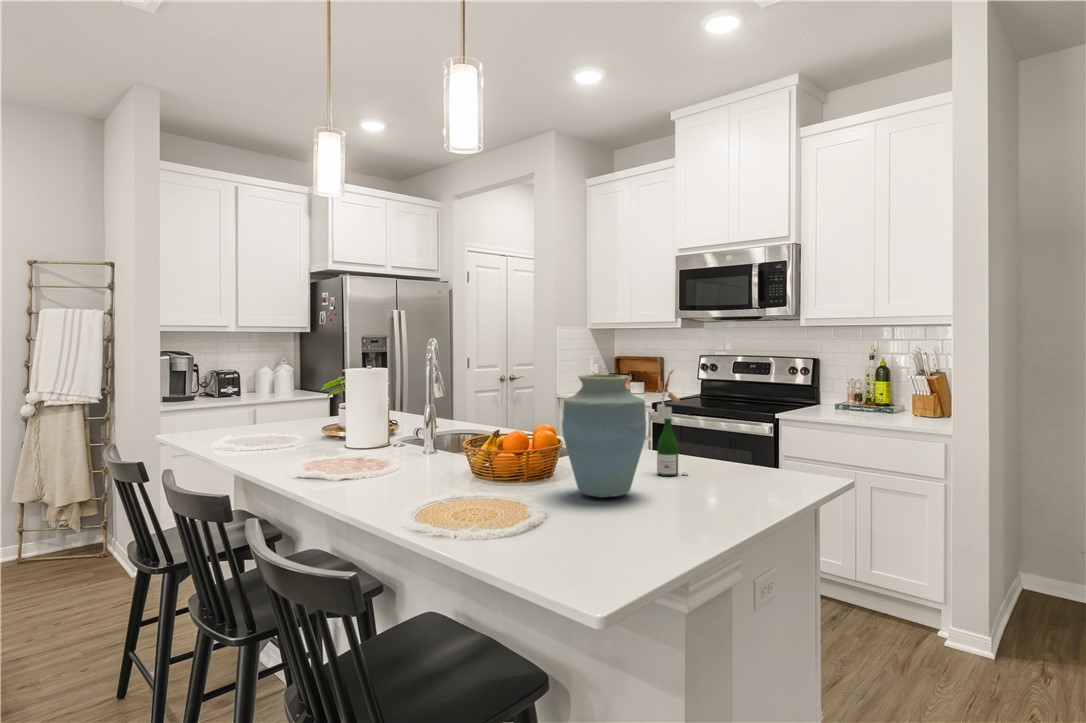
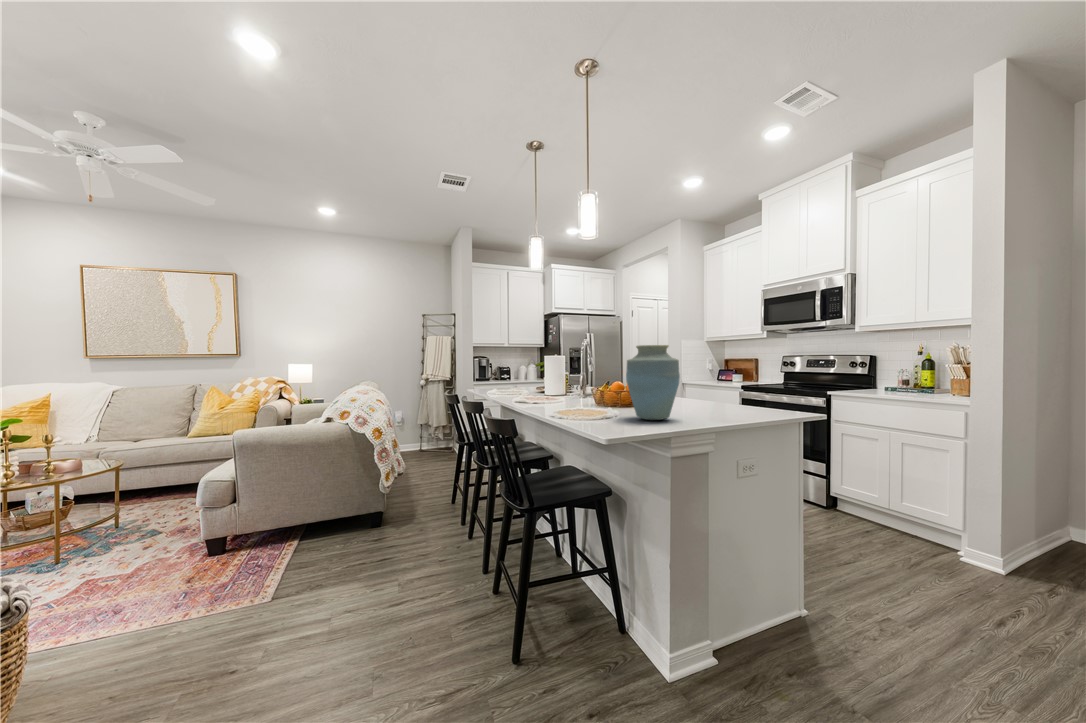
wine bottle: present [657,369,688,476] -> none [700,345,722,414]

